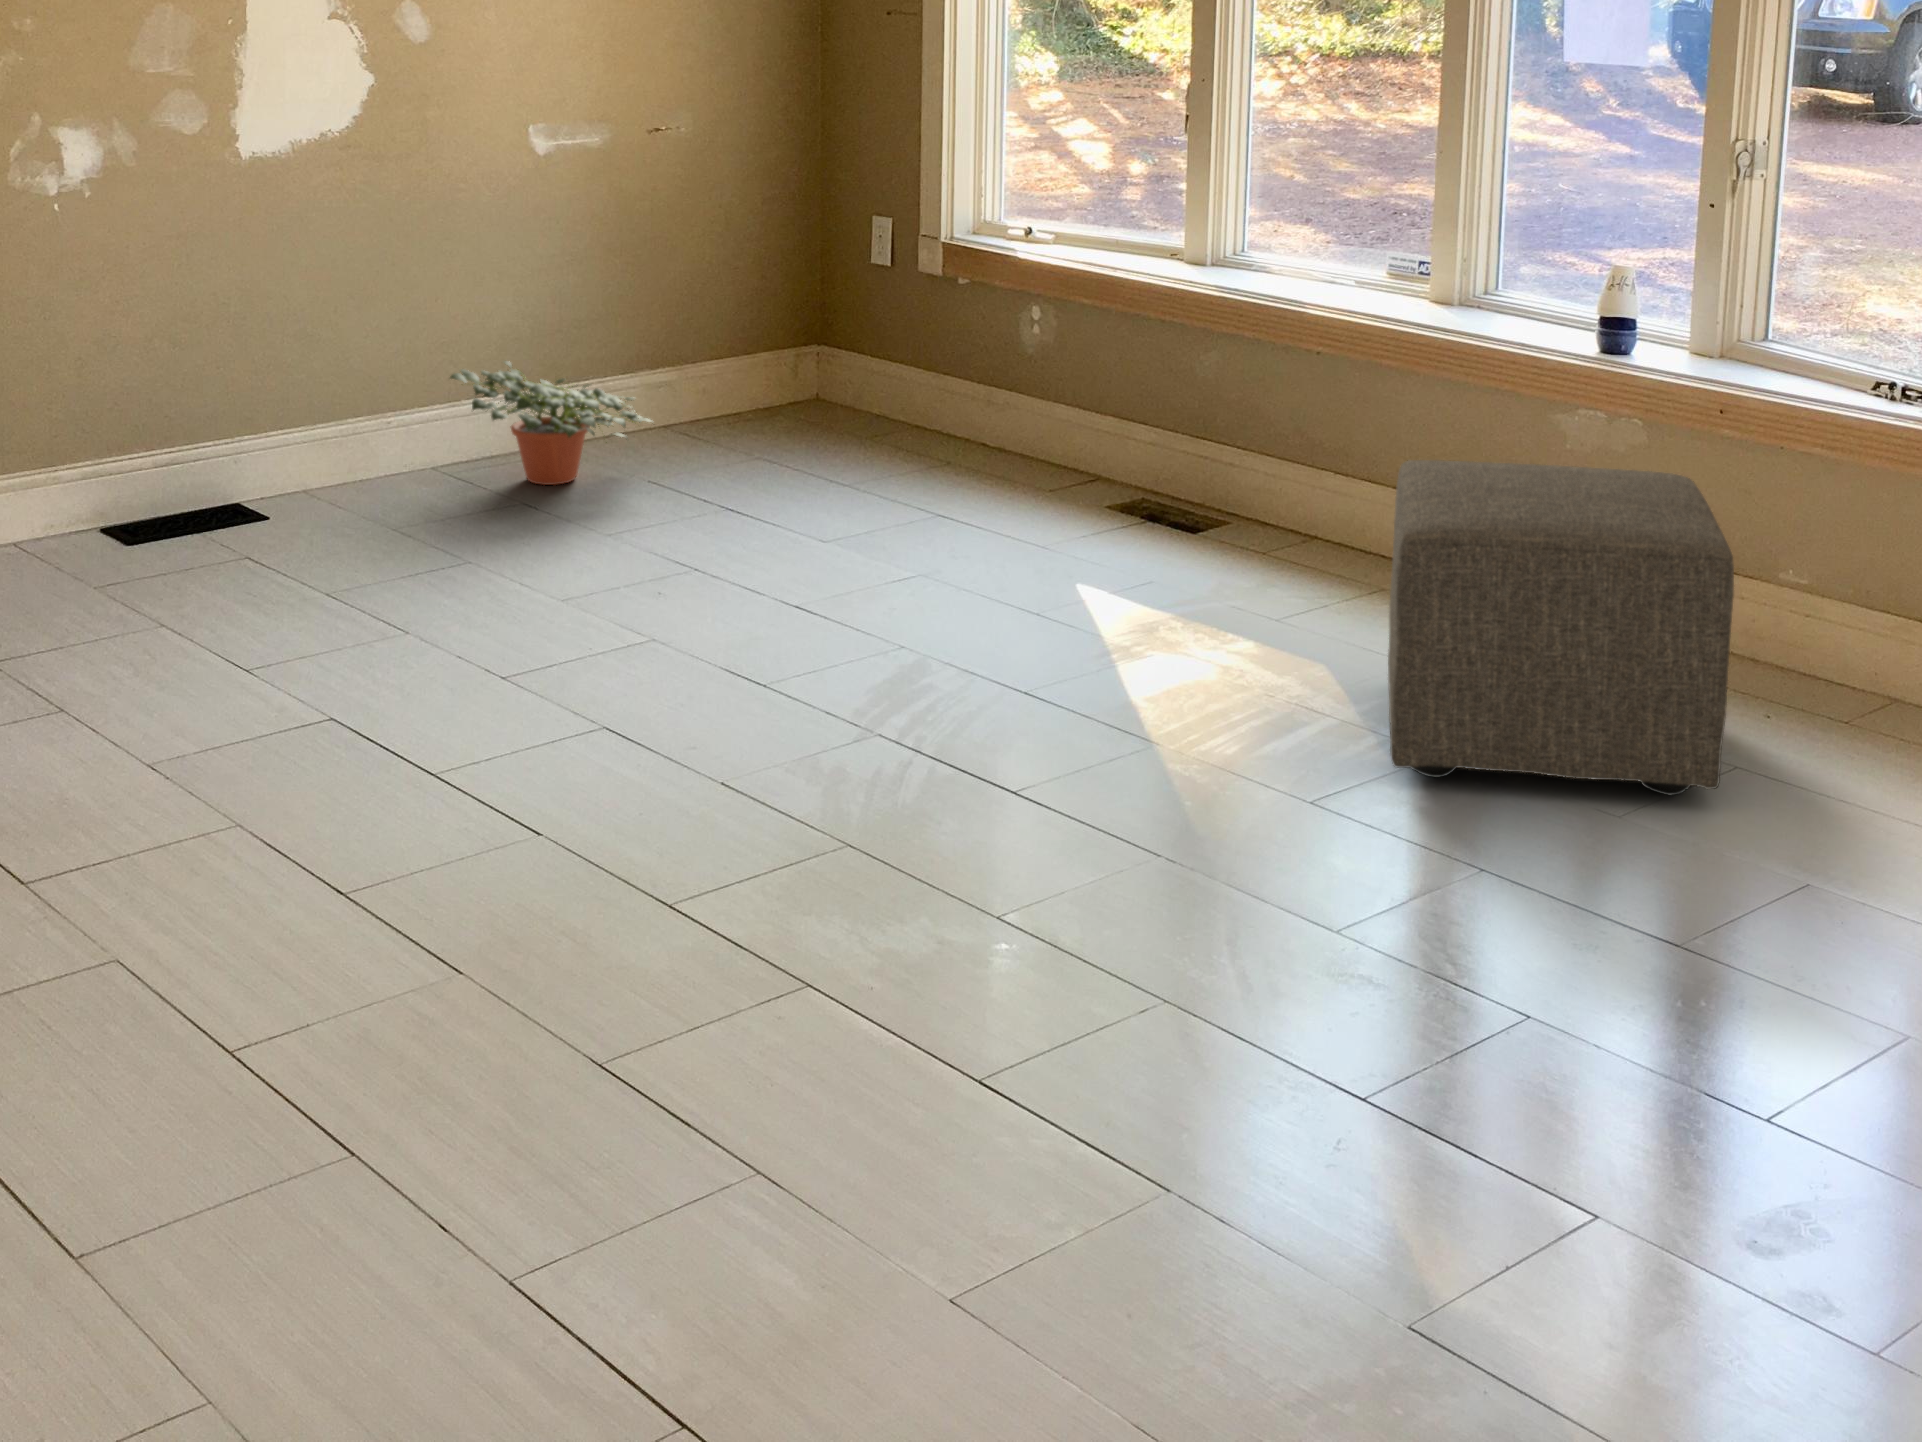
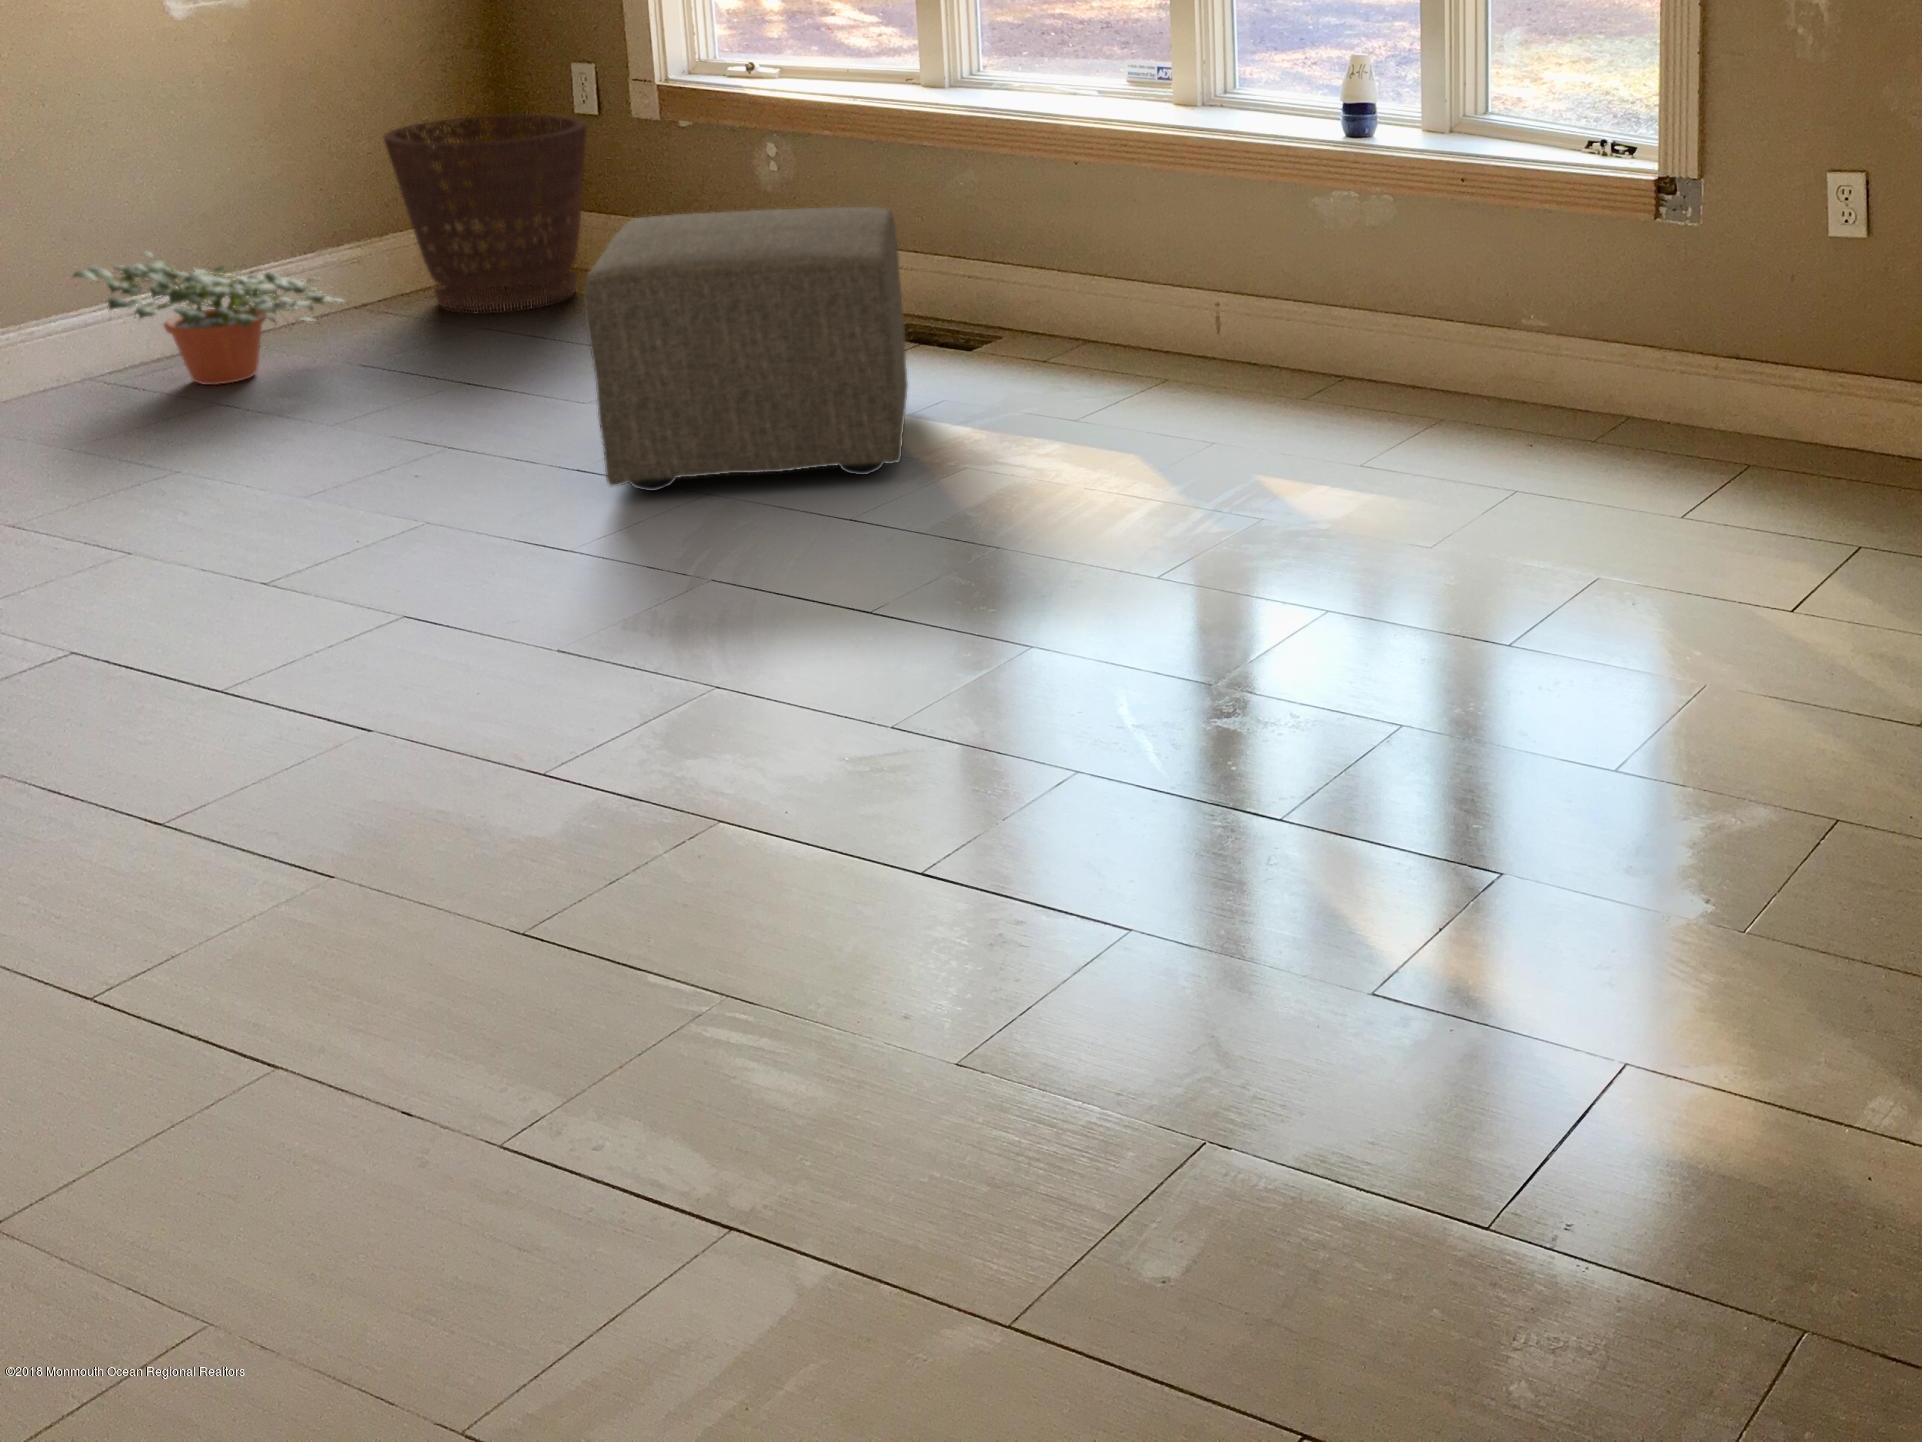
basket: none [704,258,876,445] -> present [383,115,587,312]
ottoman: present [1388,460,1734,795] -> present [584,207,908,491]

